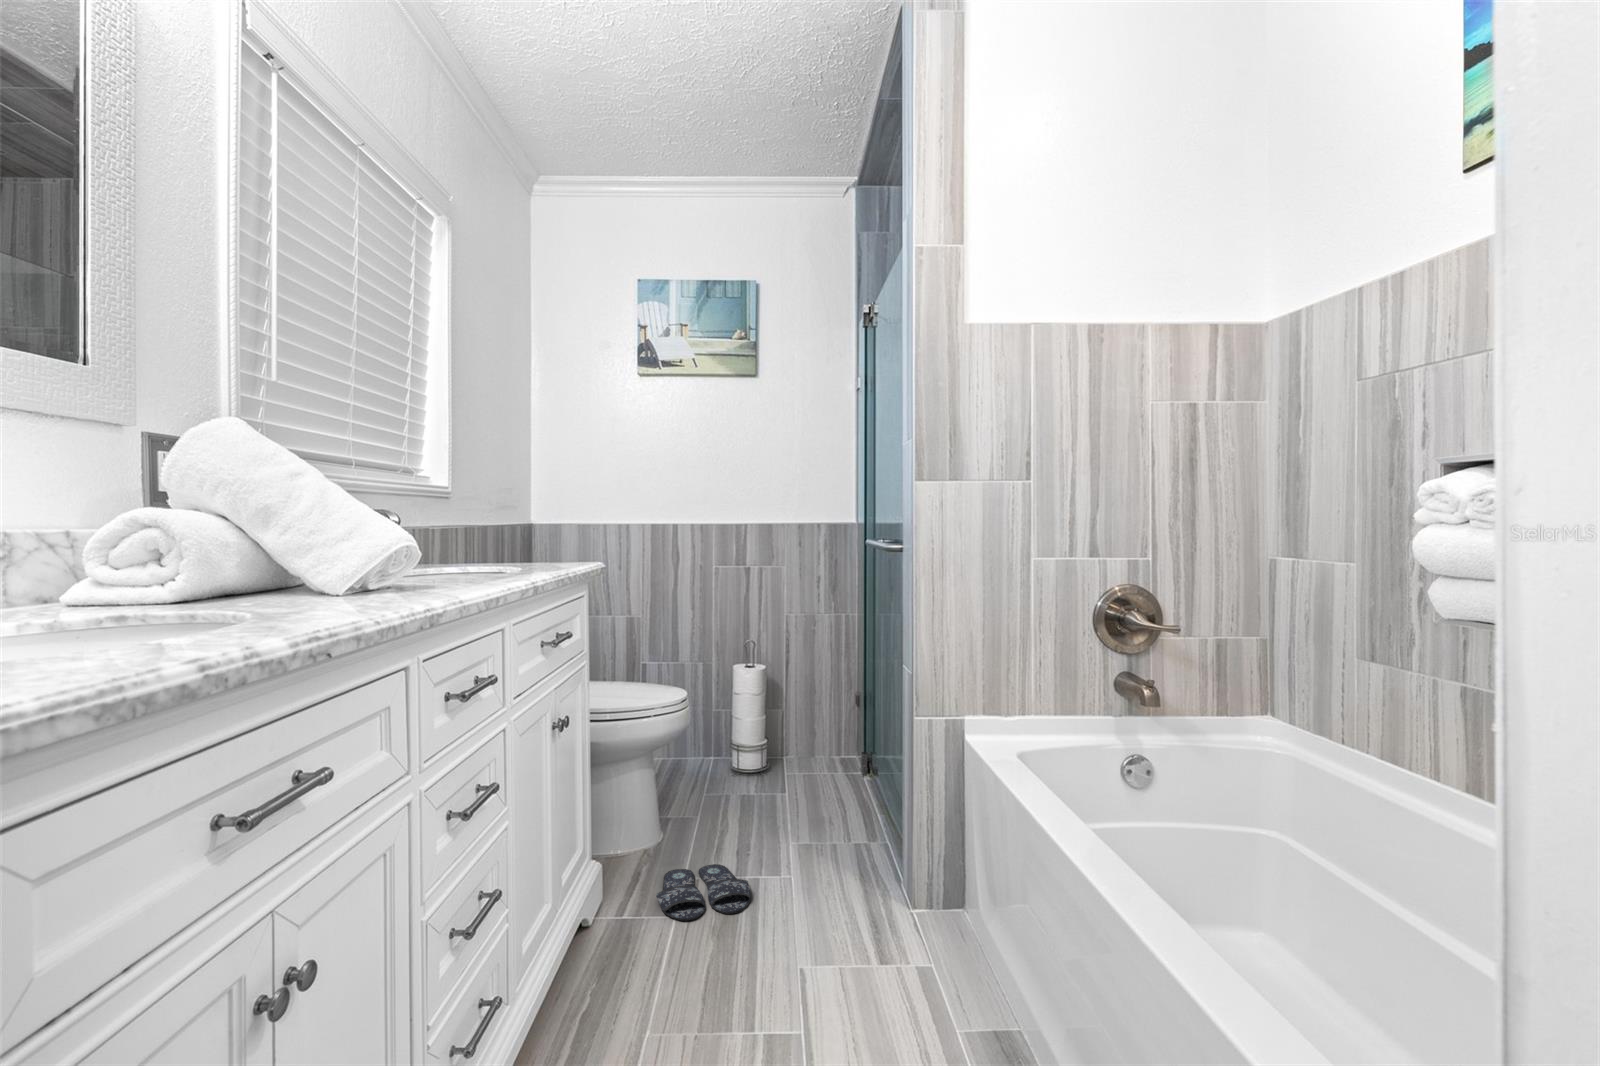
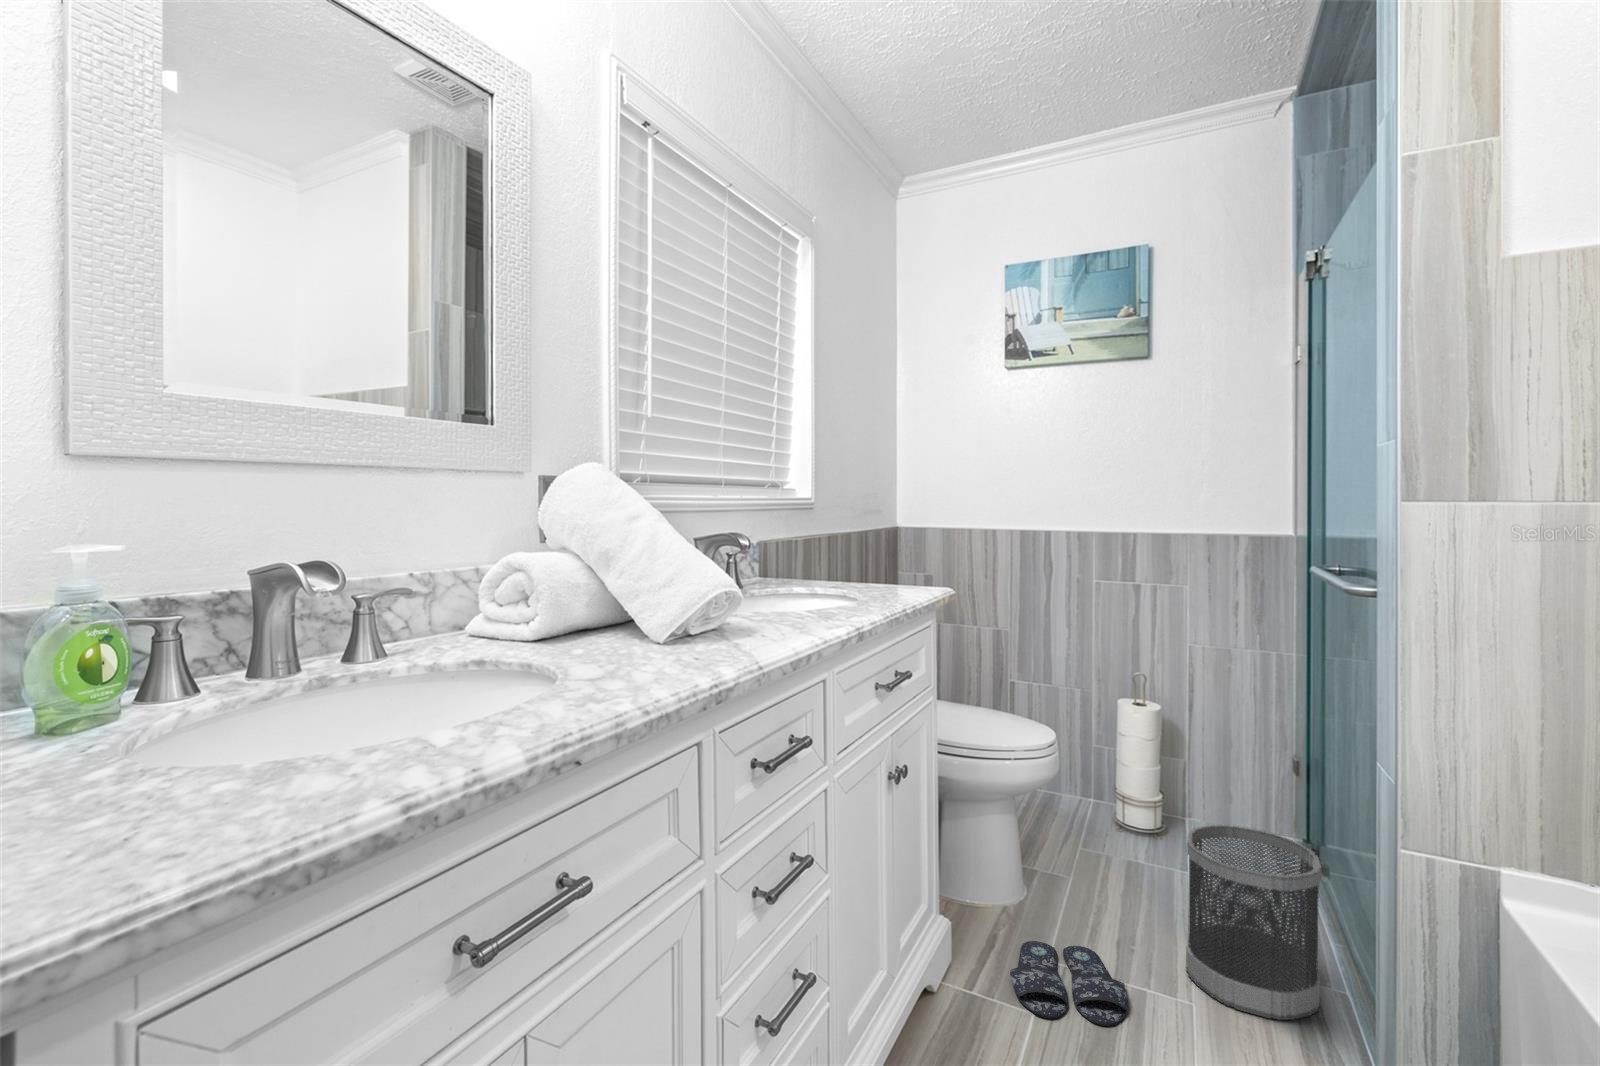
wastebasket: none [791,743,879,877] -> present [1186,825,1322,1020]

